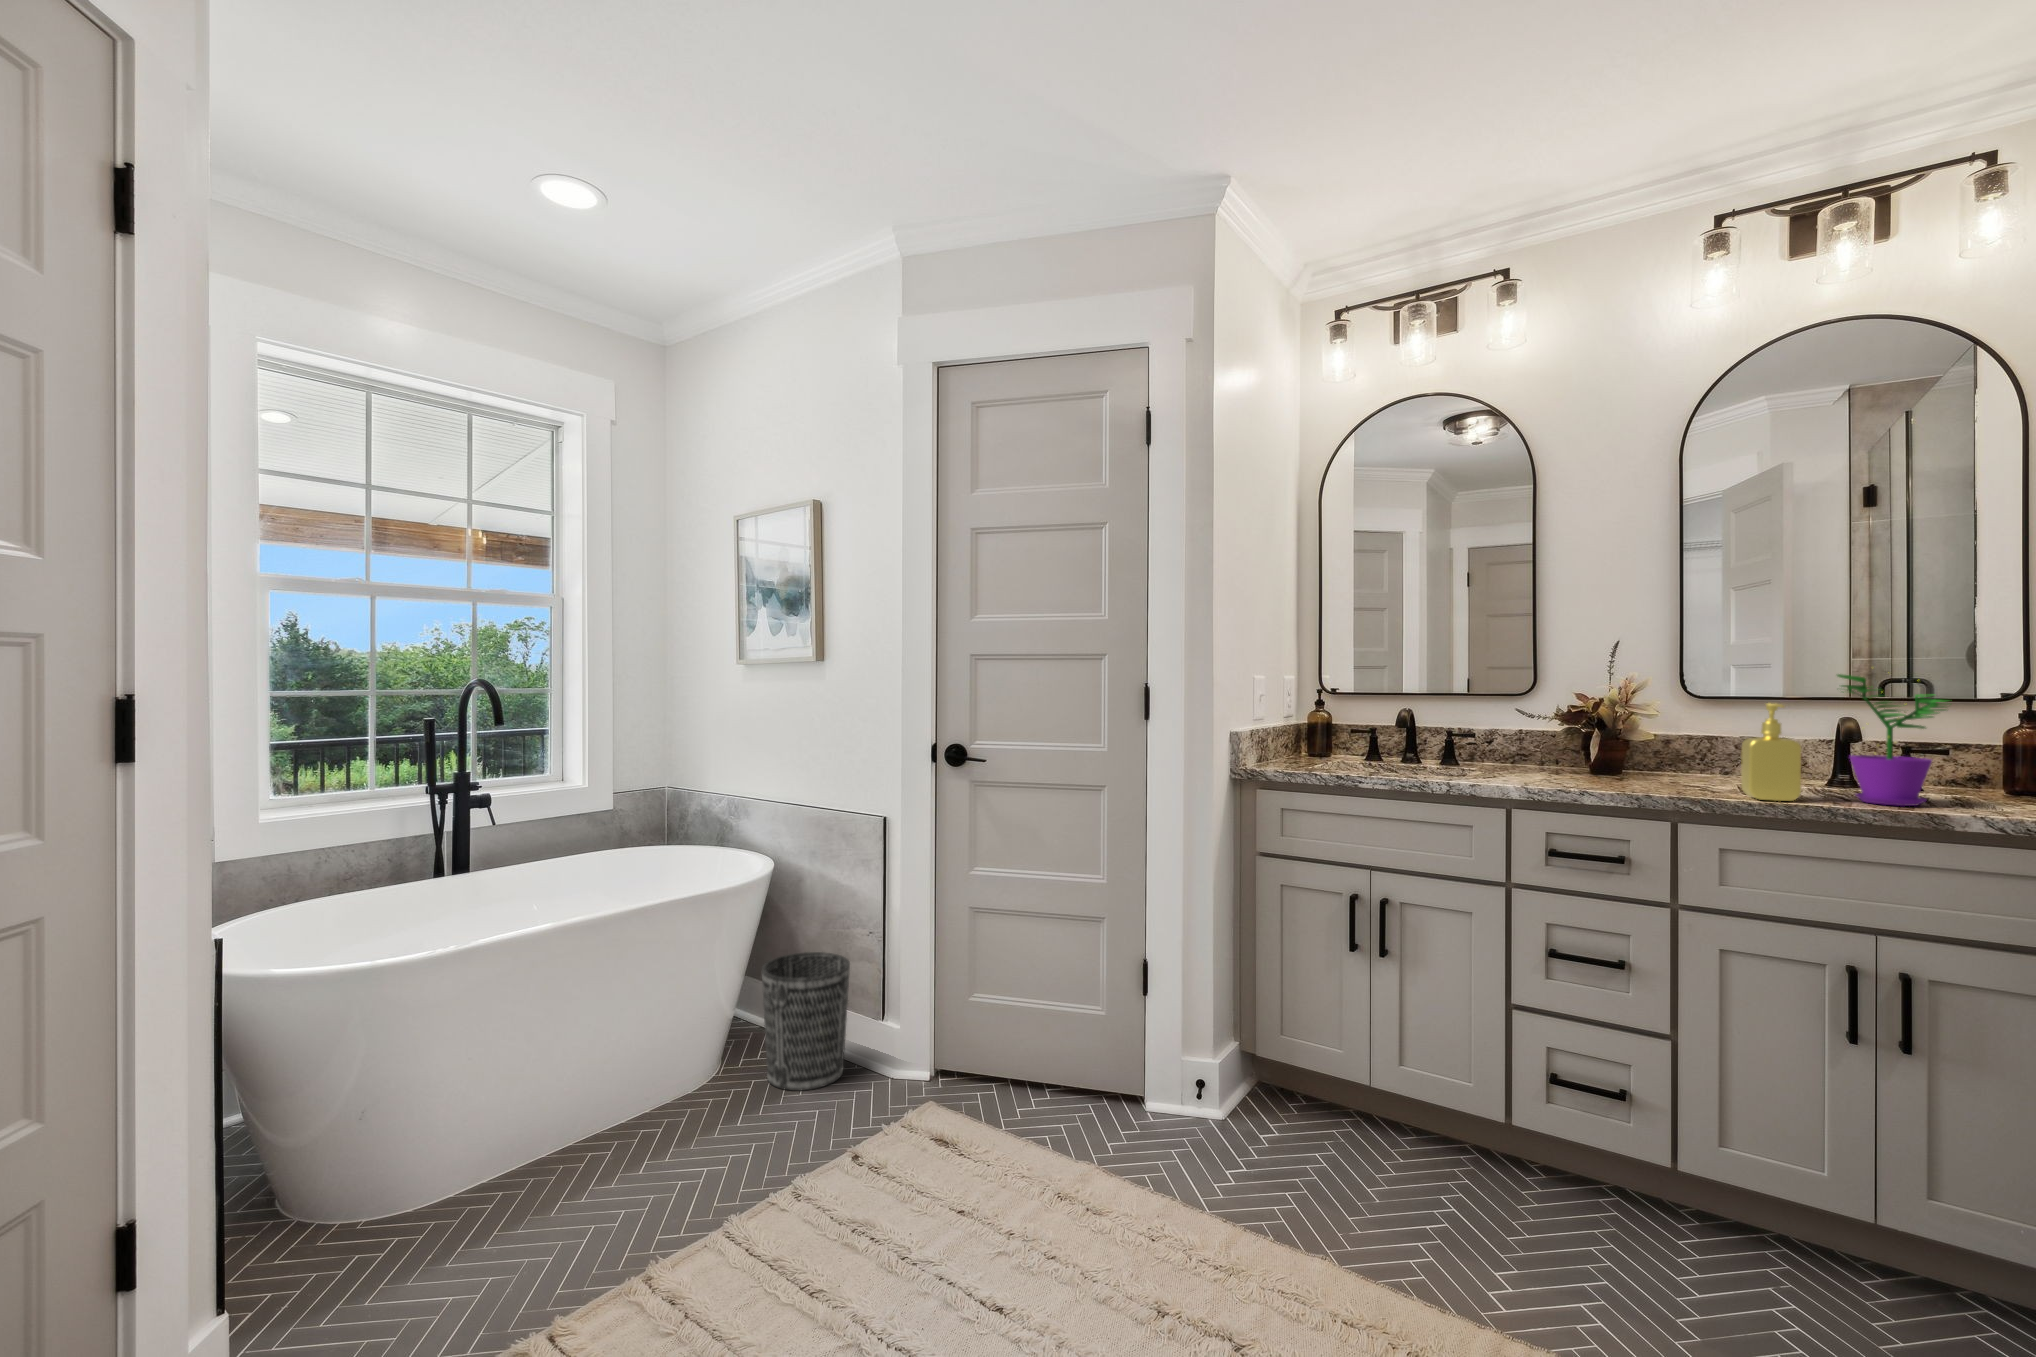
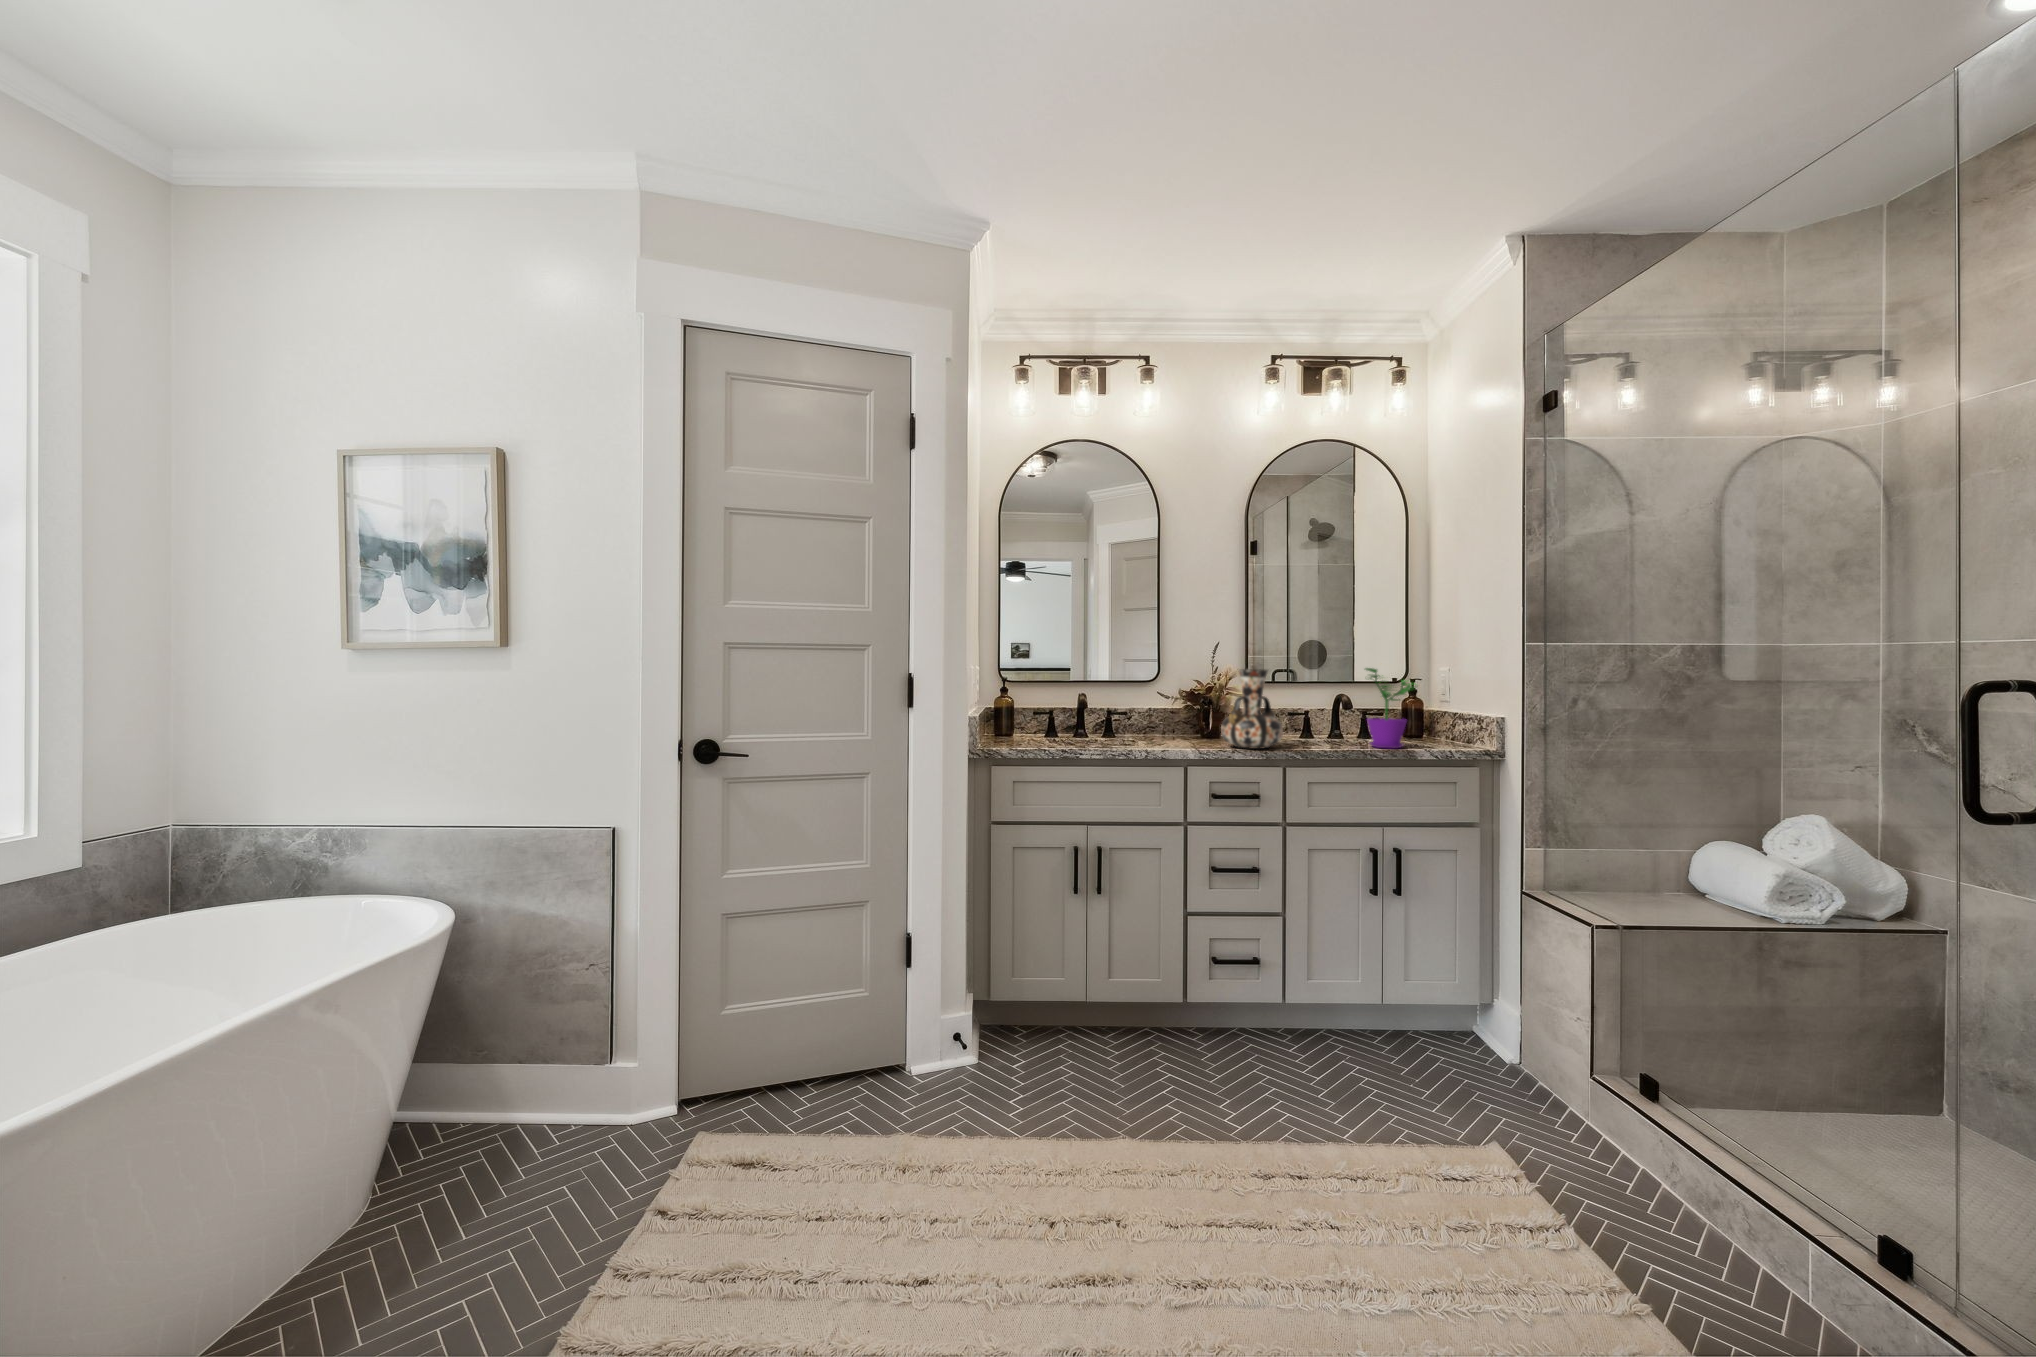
decorative vase: none [1575,676,1678,791] -> present [1221,669,1283,749]
soap dispenser: present [1741,703,1802,801] -> none [1319,687,1351,750]
wastebasket: present [762,952,850,1091] -> none [443,998,569,1181]

